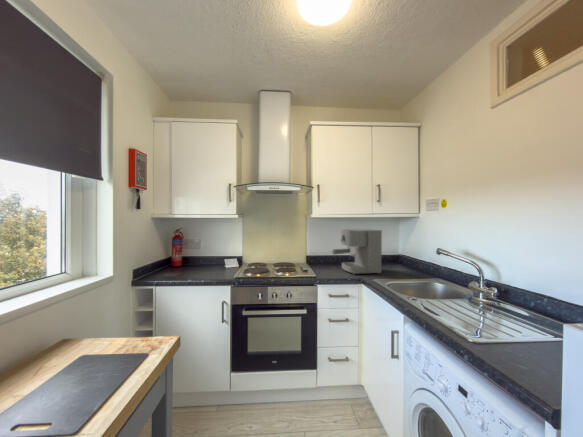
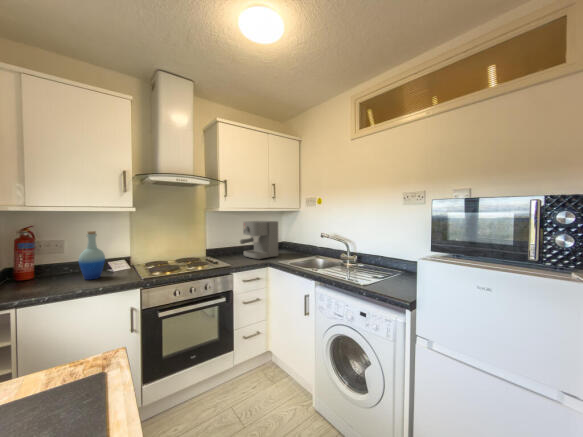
bottle: none [200,234,217,272] -> present [78,231,105,280]

